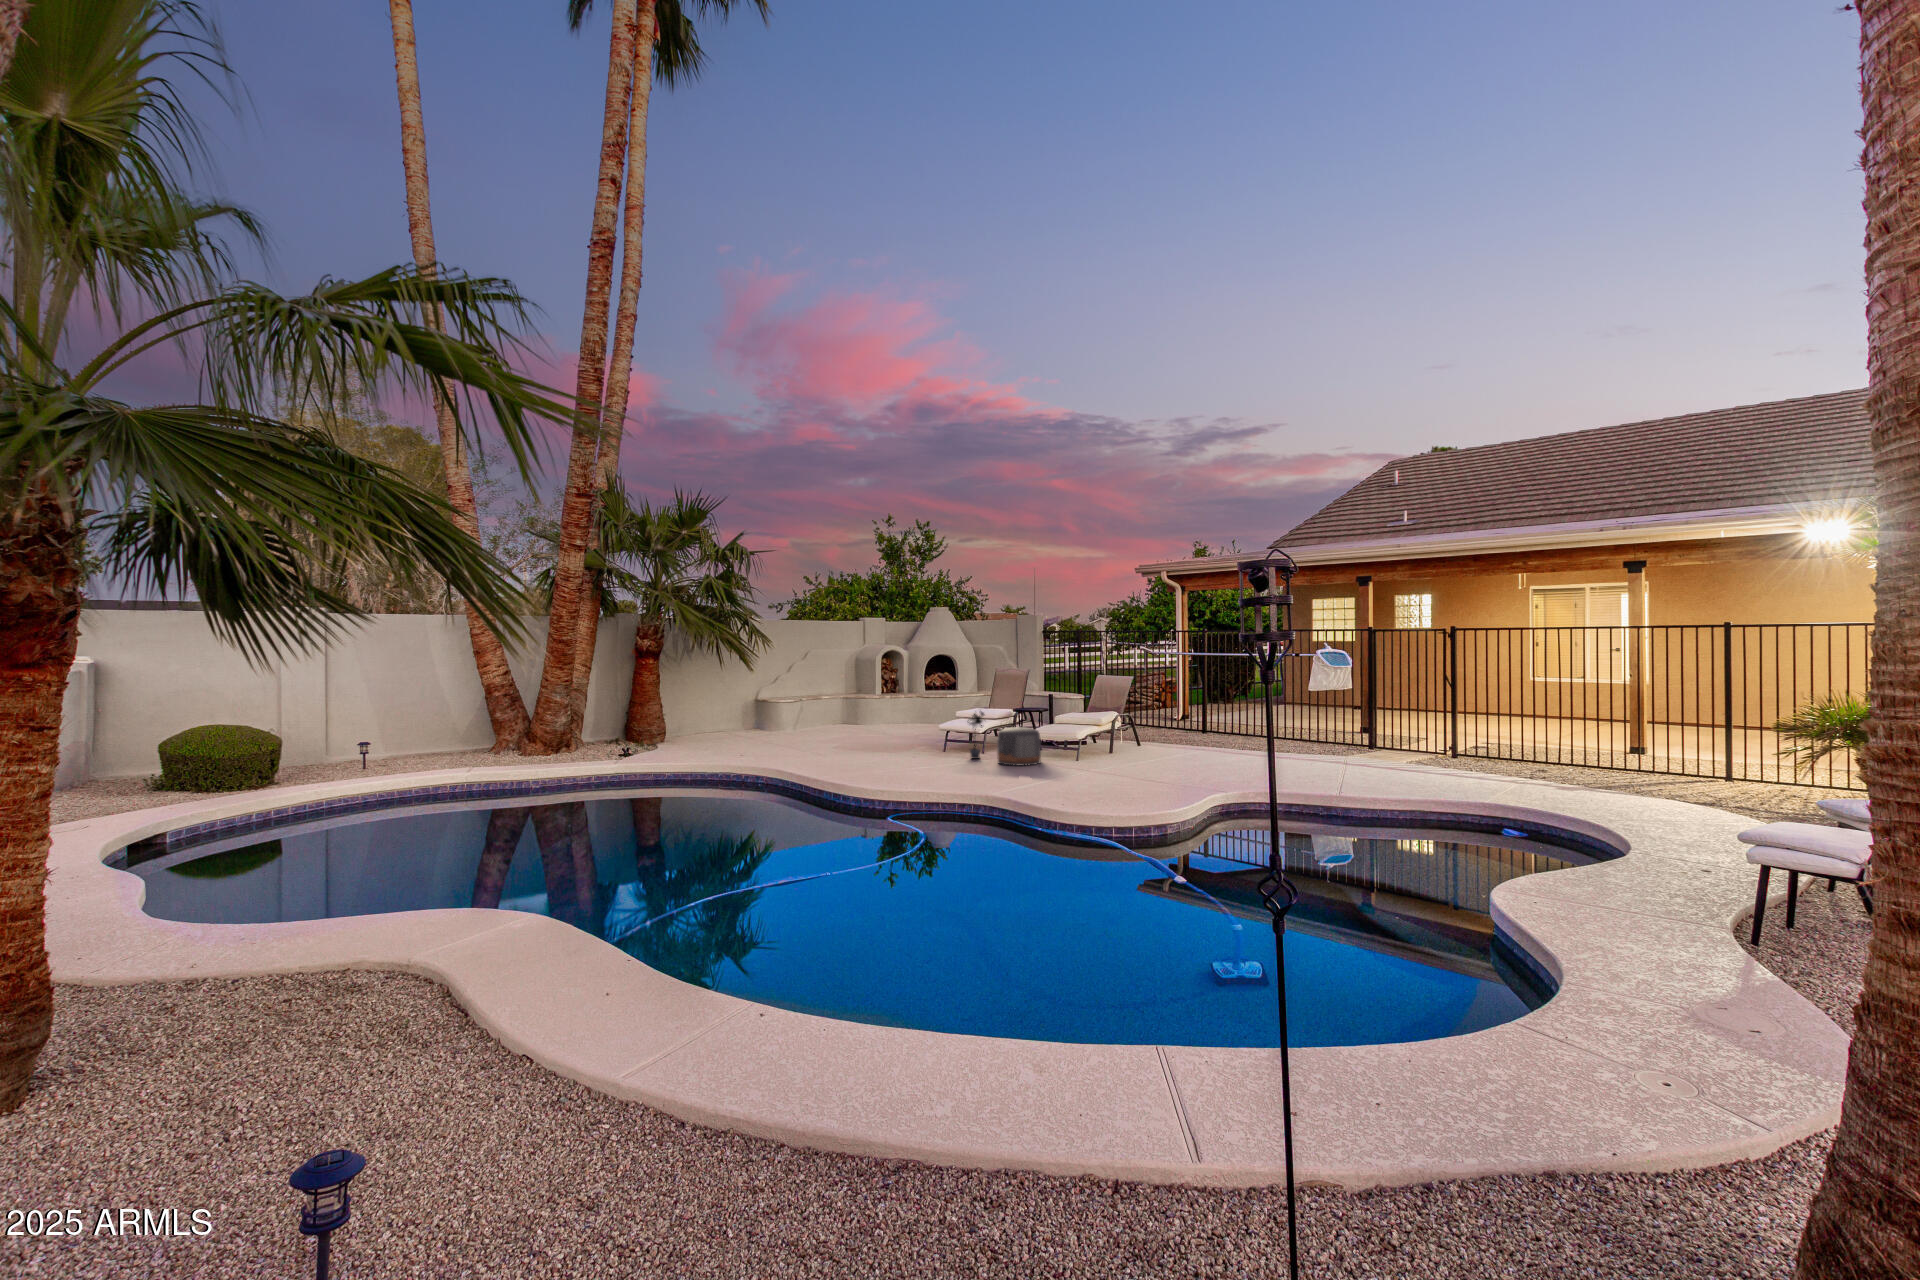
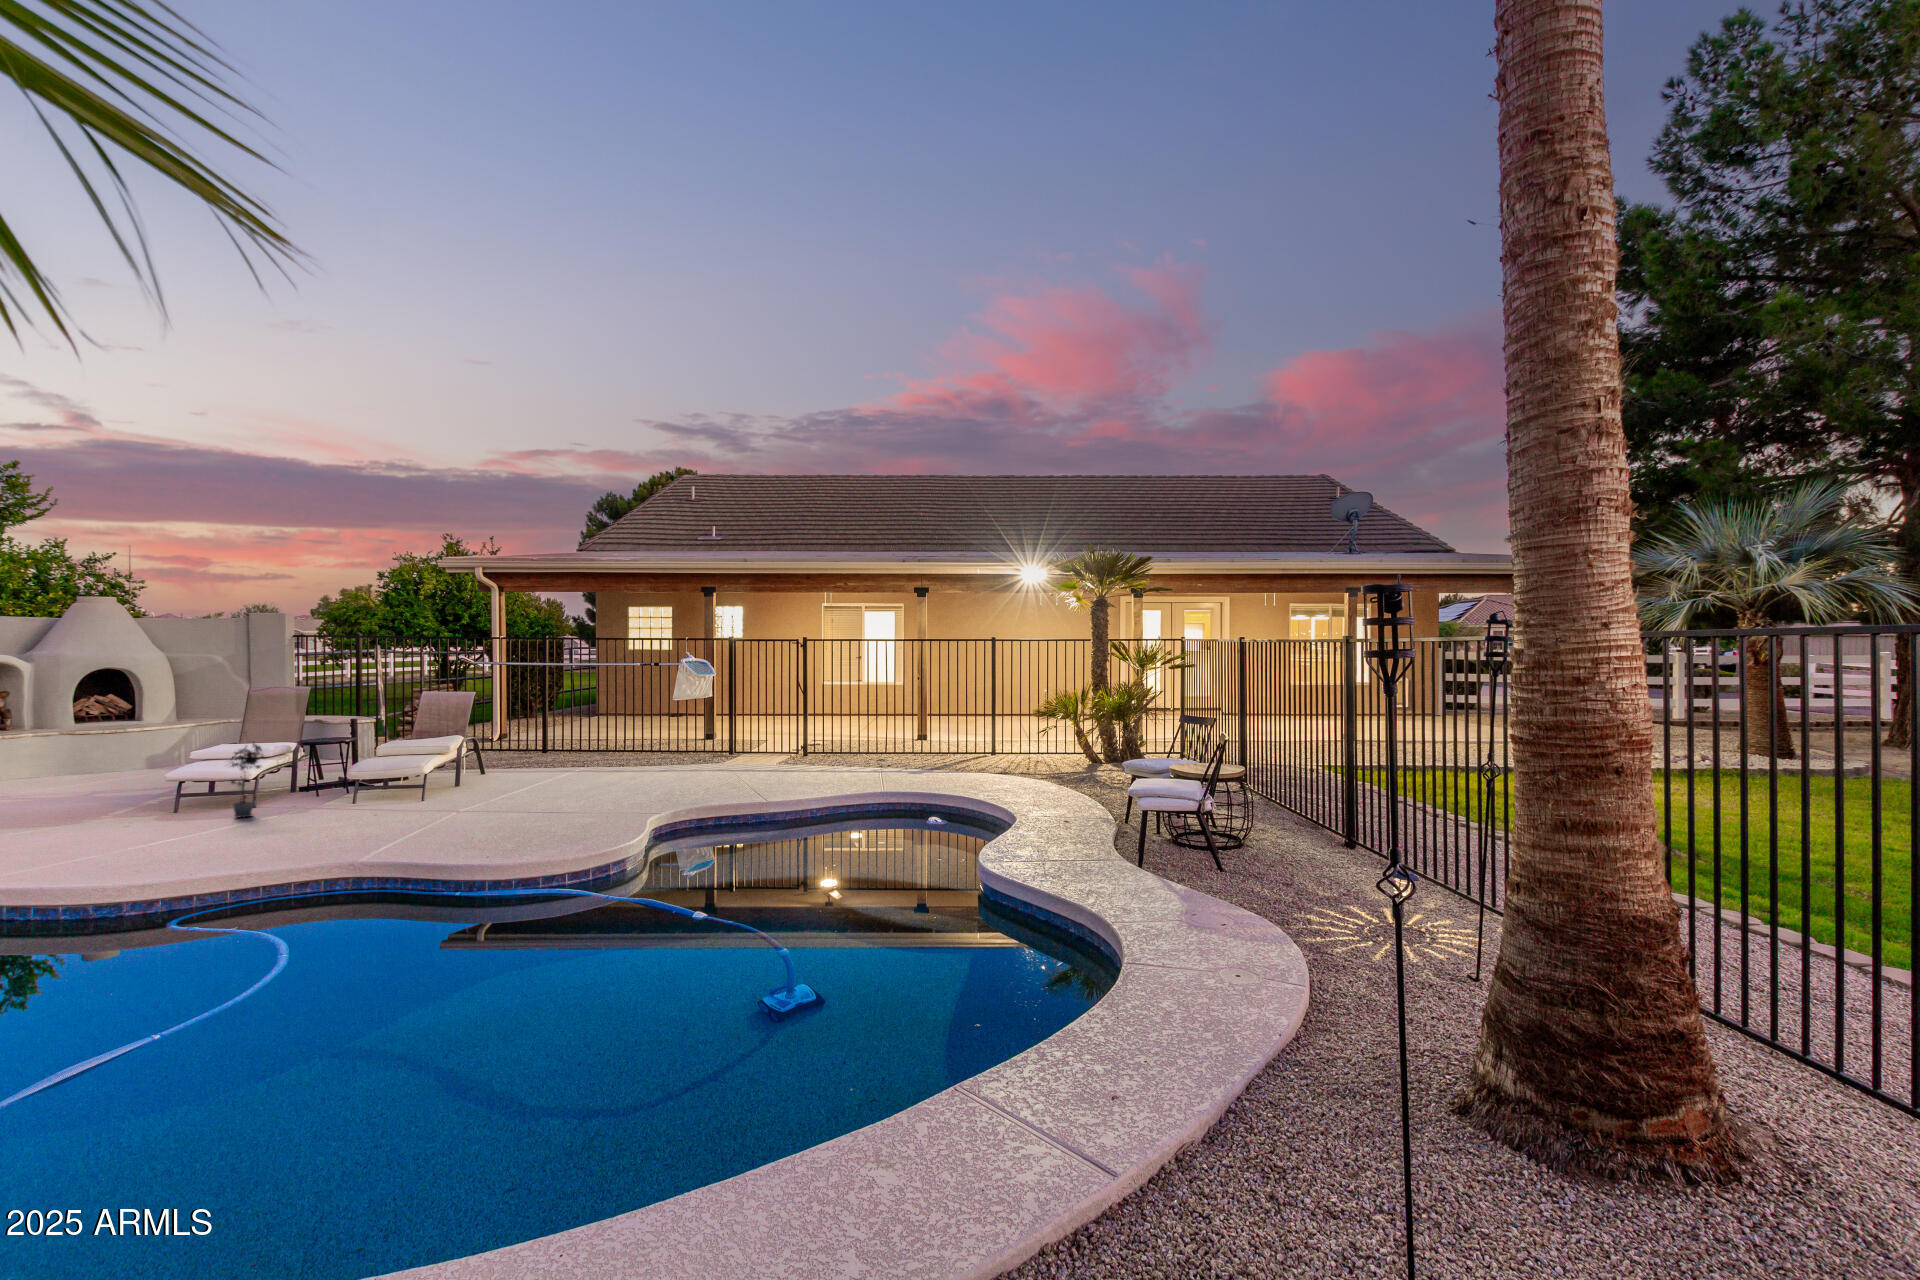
pouf: present [997,727,1041,766] -> none [295,763,371,819]

